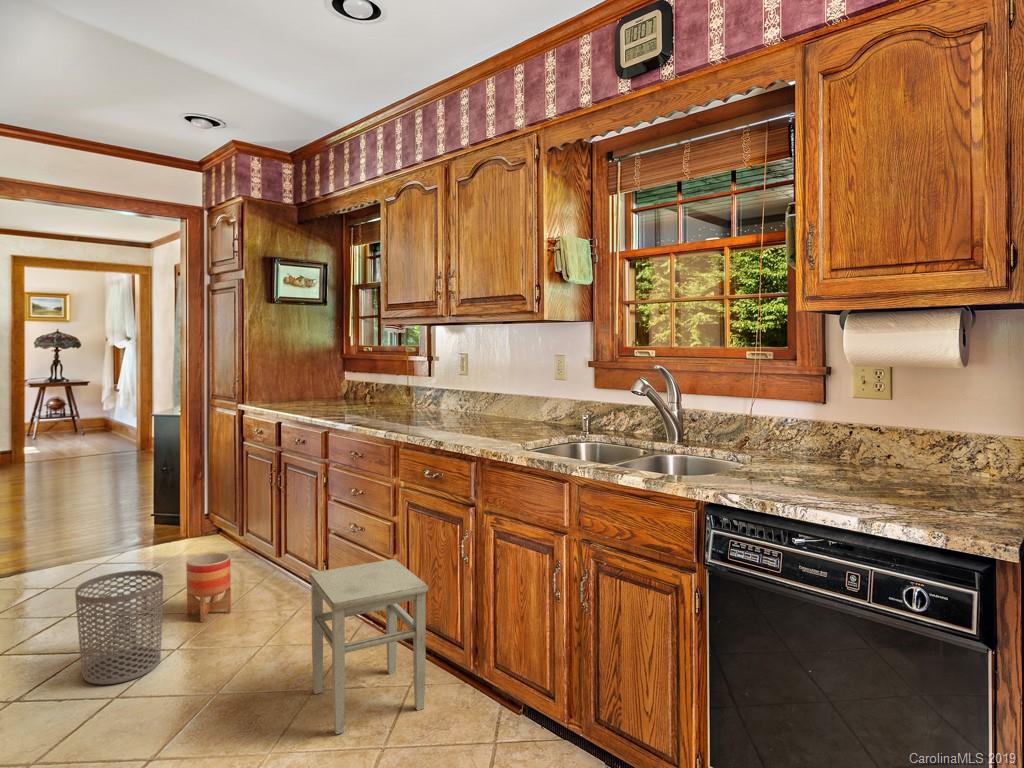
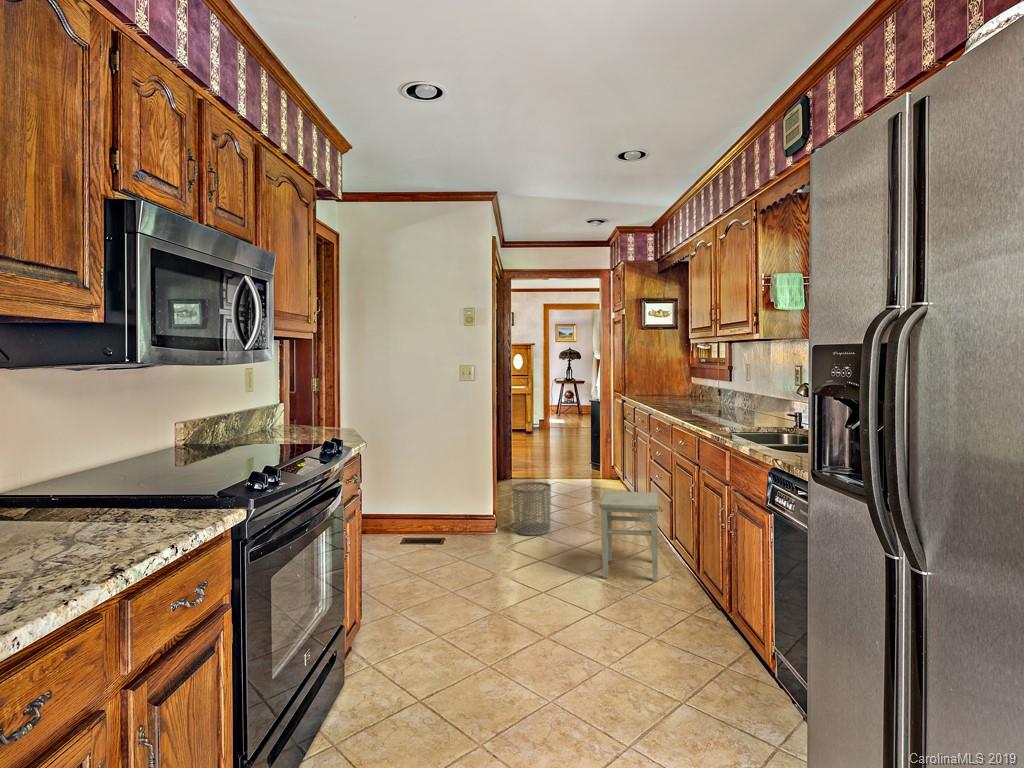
planter: present [186,553,231,622] -> none [572,483,596,520]

